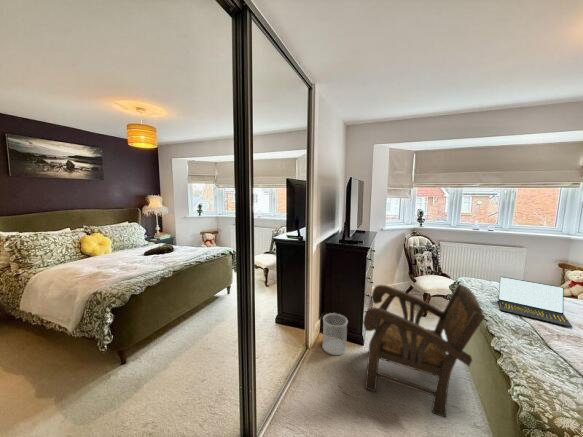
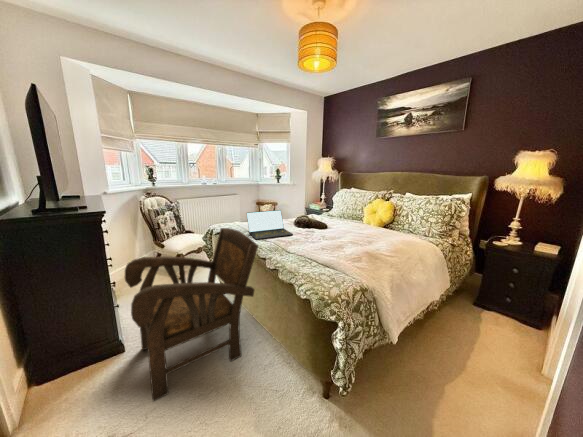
wastebasket: present [322,313,348,355] -> none [33,332,100,409]

